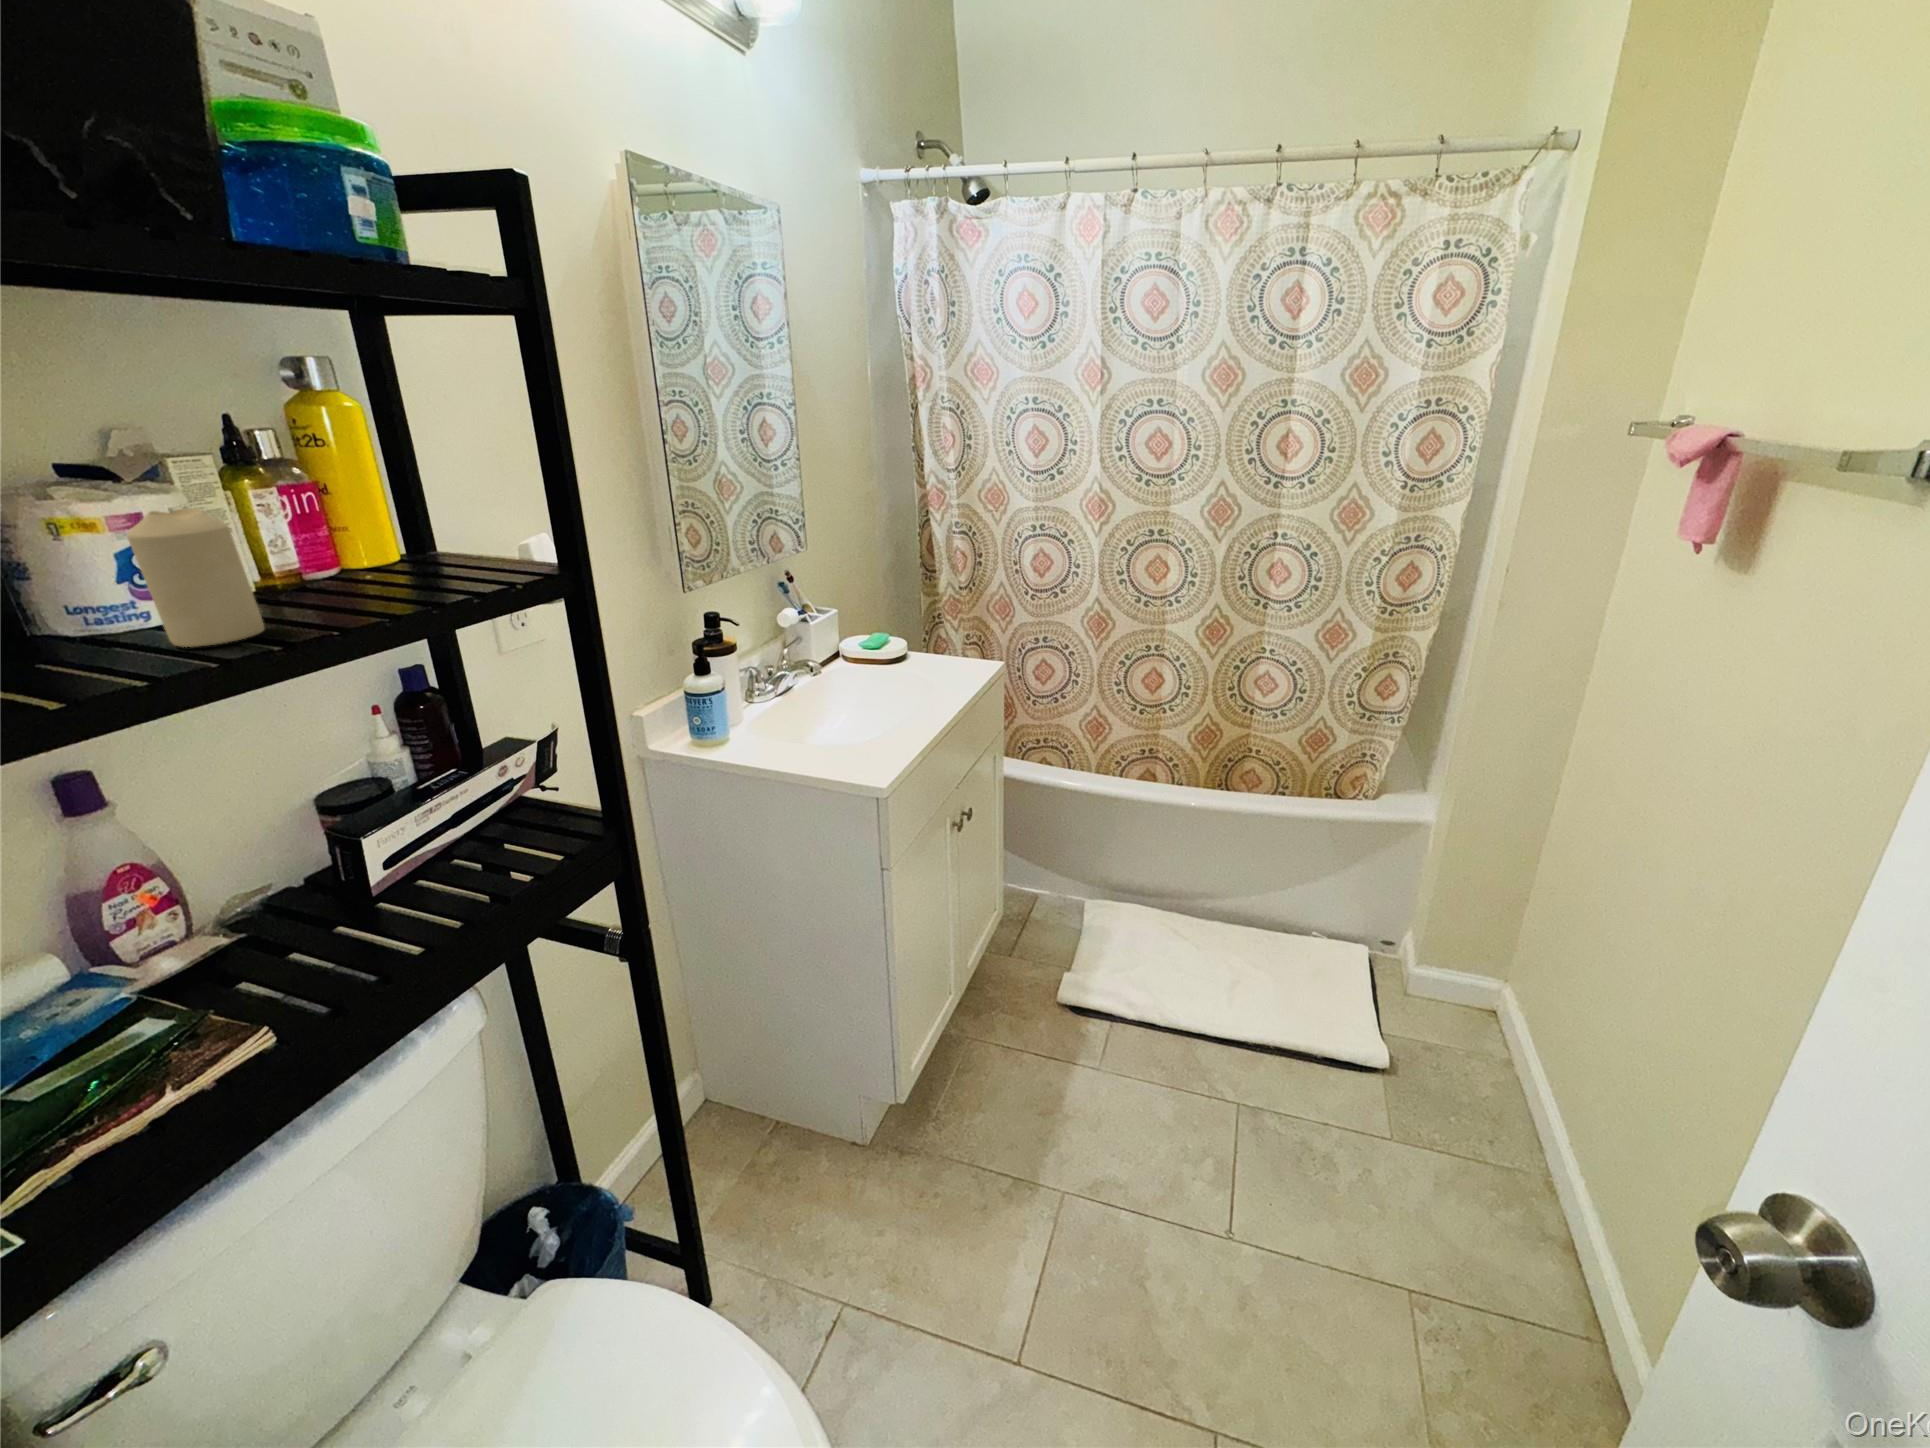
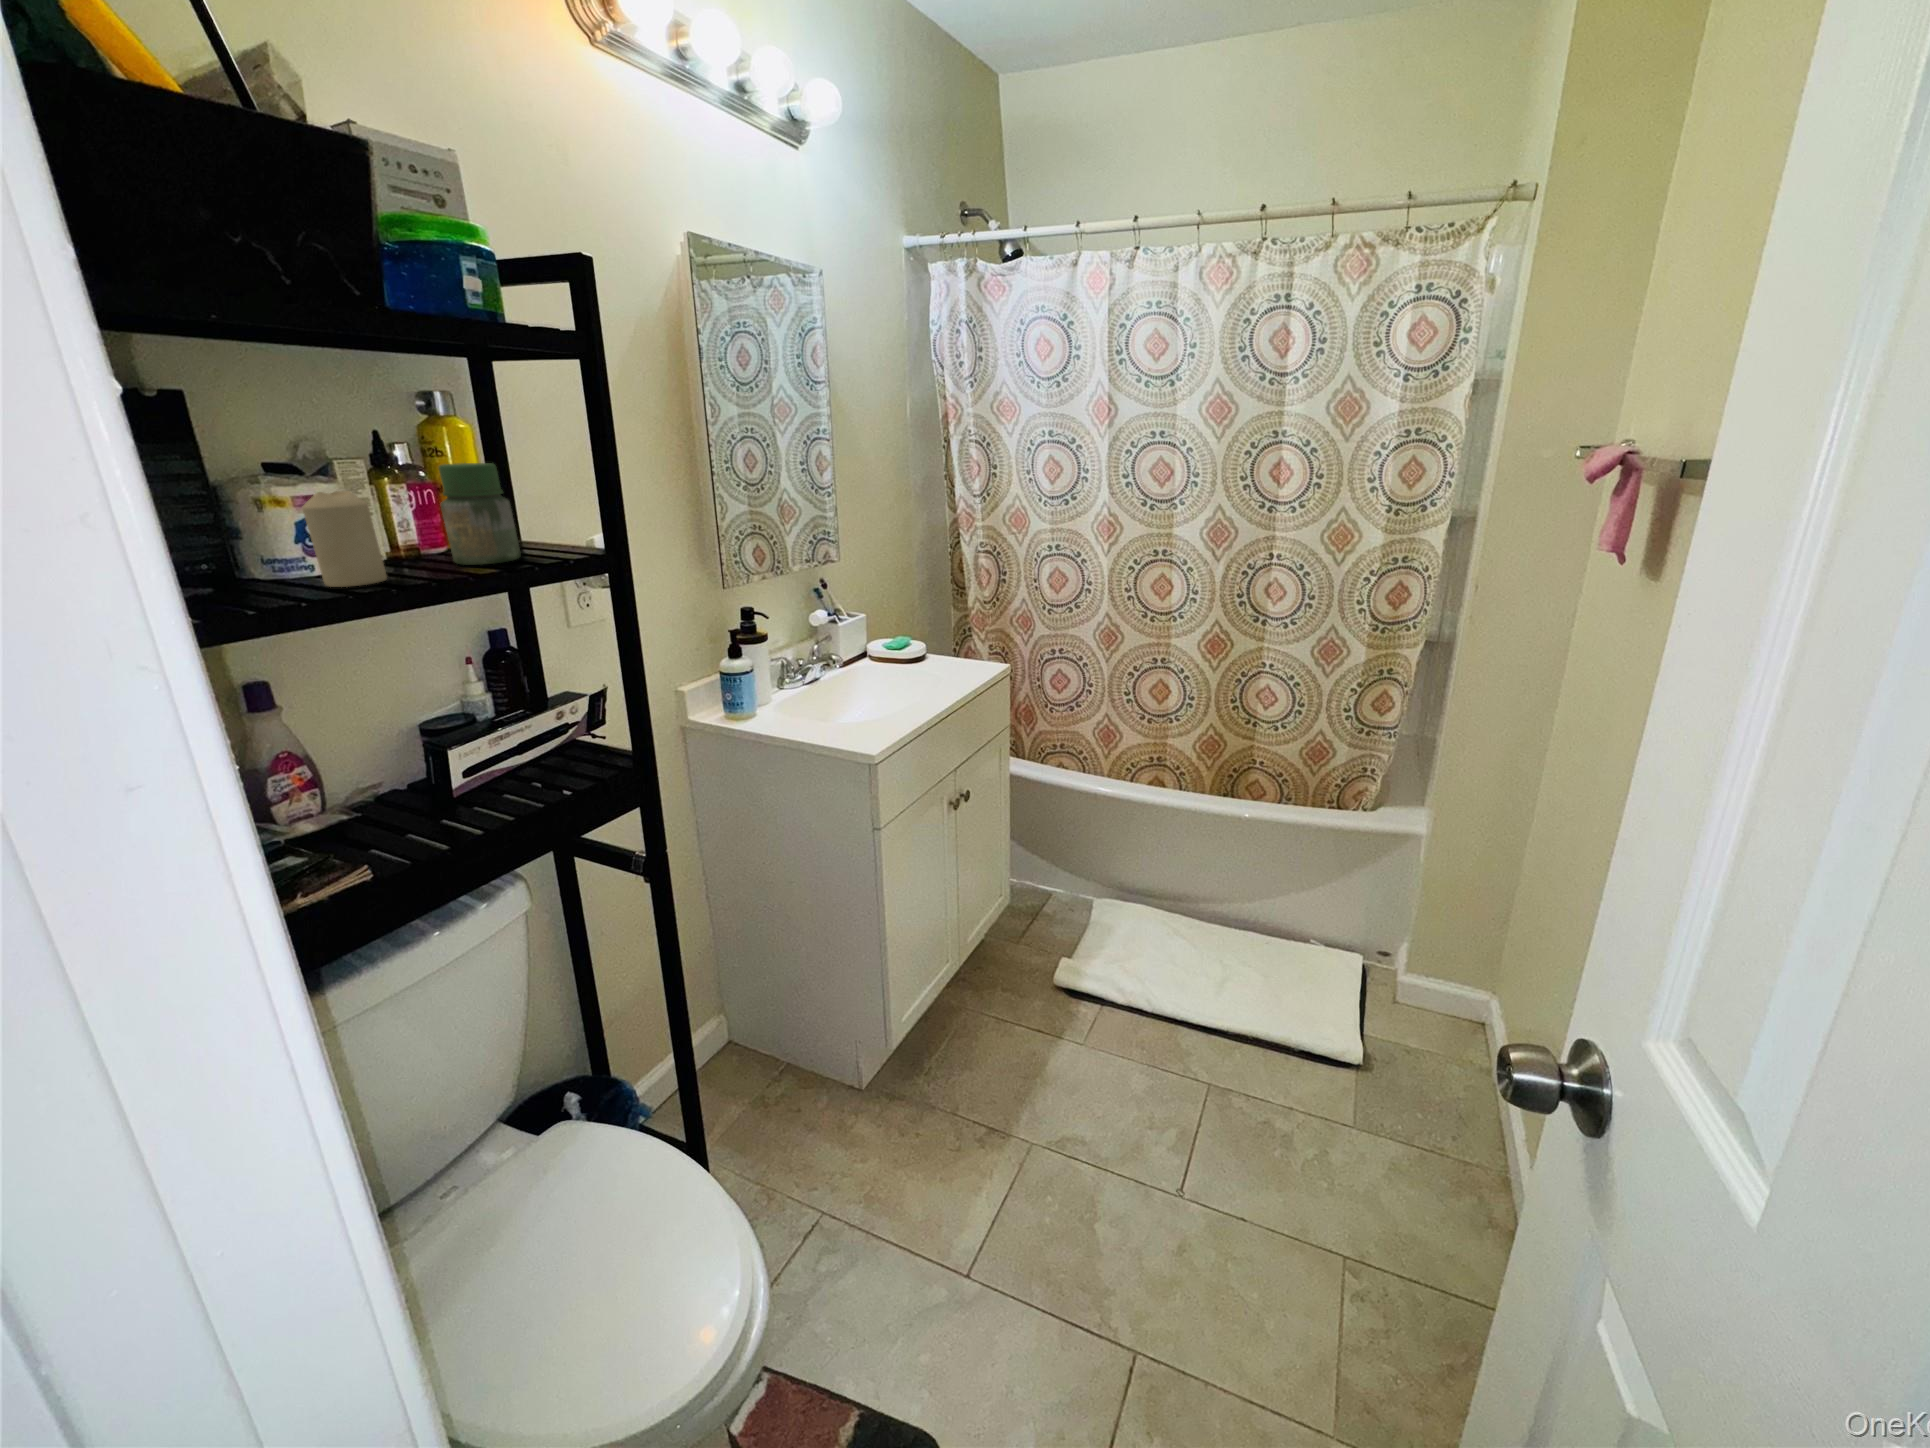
jar: none [326,459,448,598] -> present [439,463,521,565]

